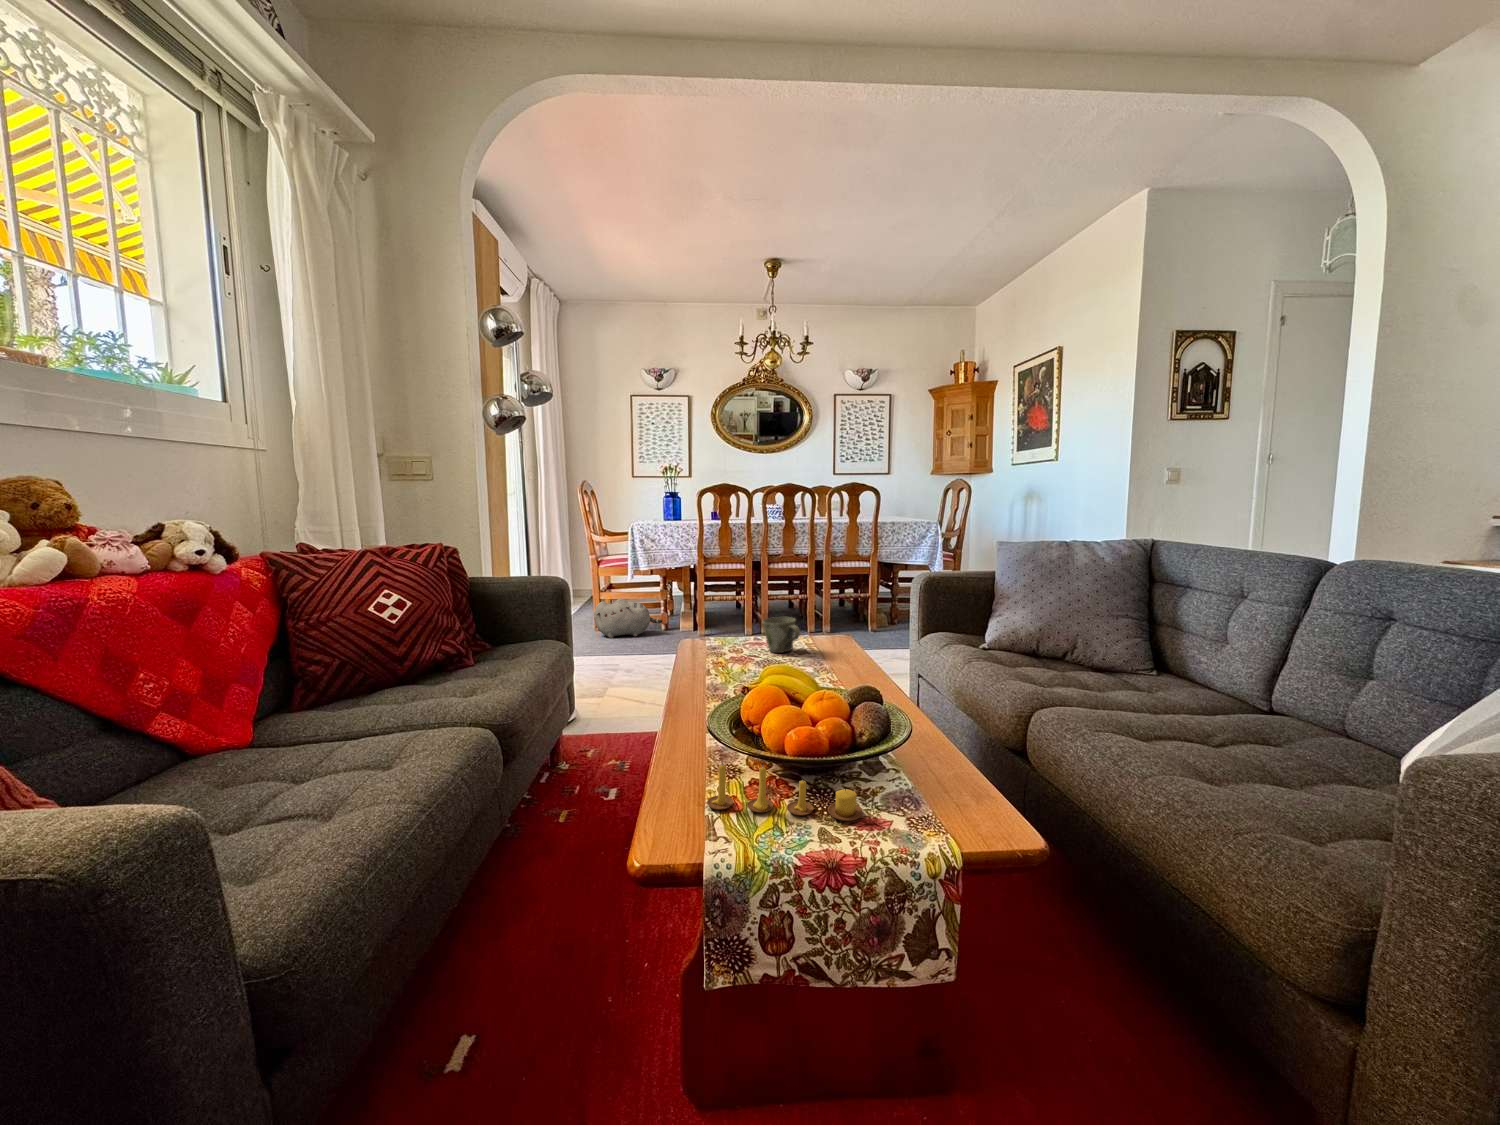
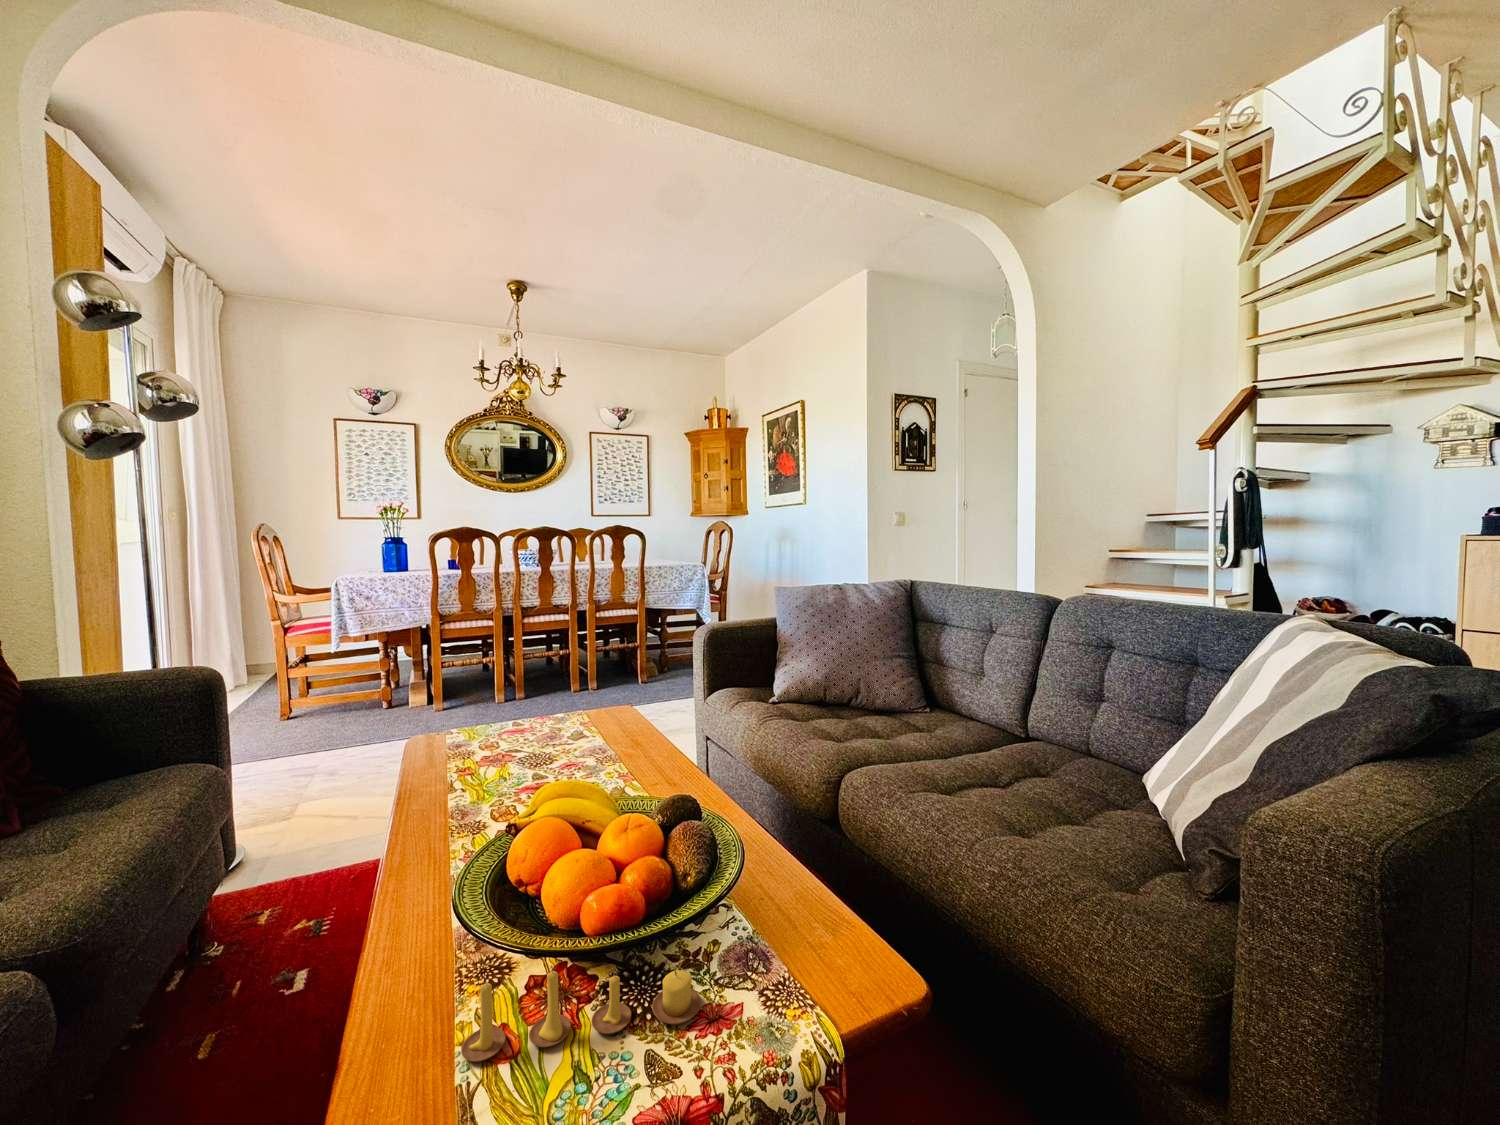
plush toy: present [594,599,662,638] -> none [276,677,382,730]
mug: present [762,617,800,653] -> none [525,697,576,746]

